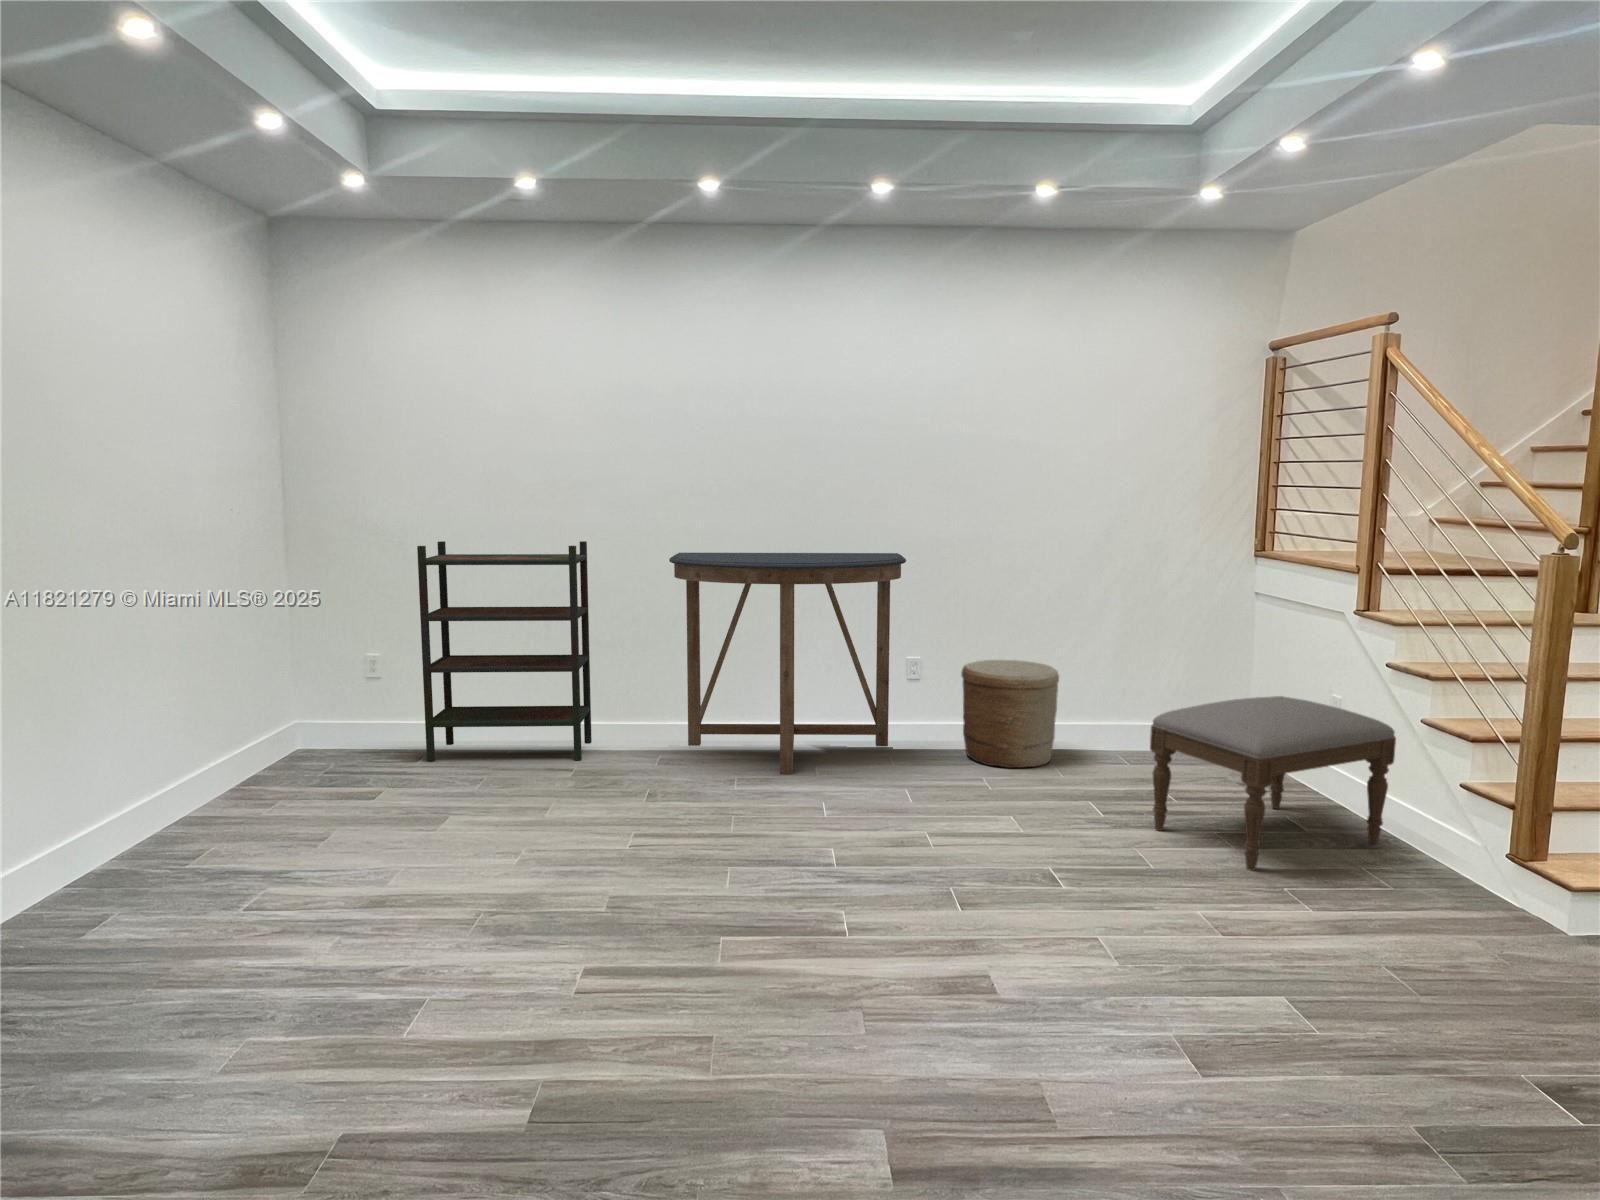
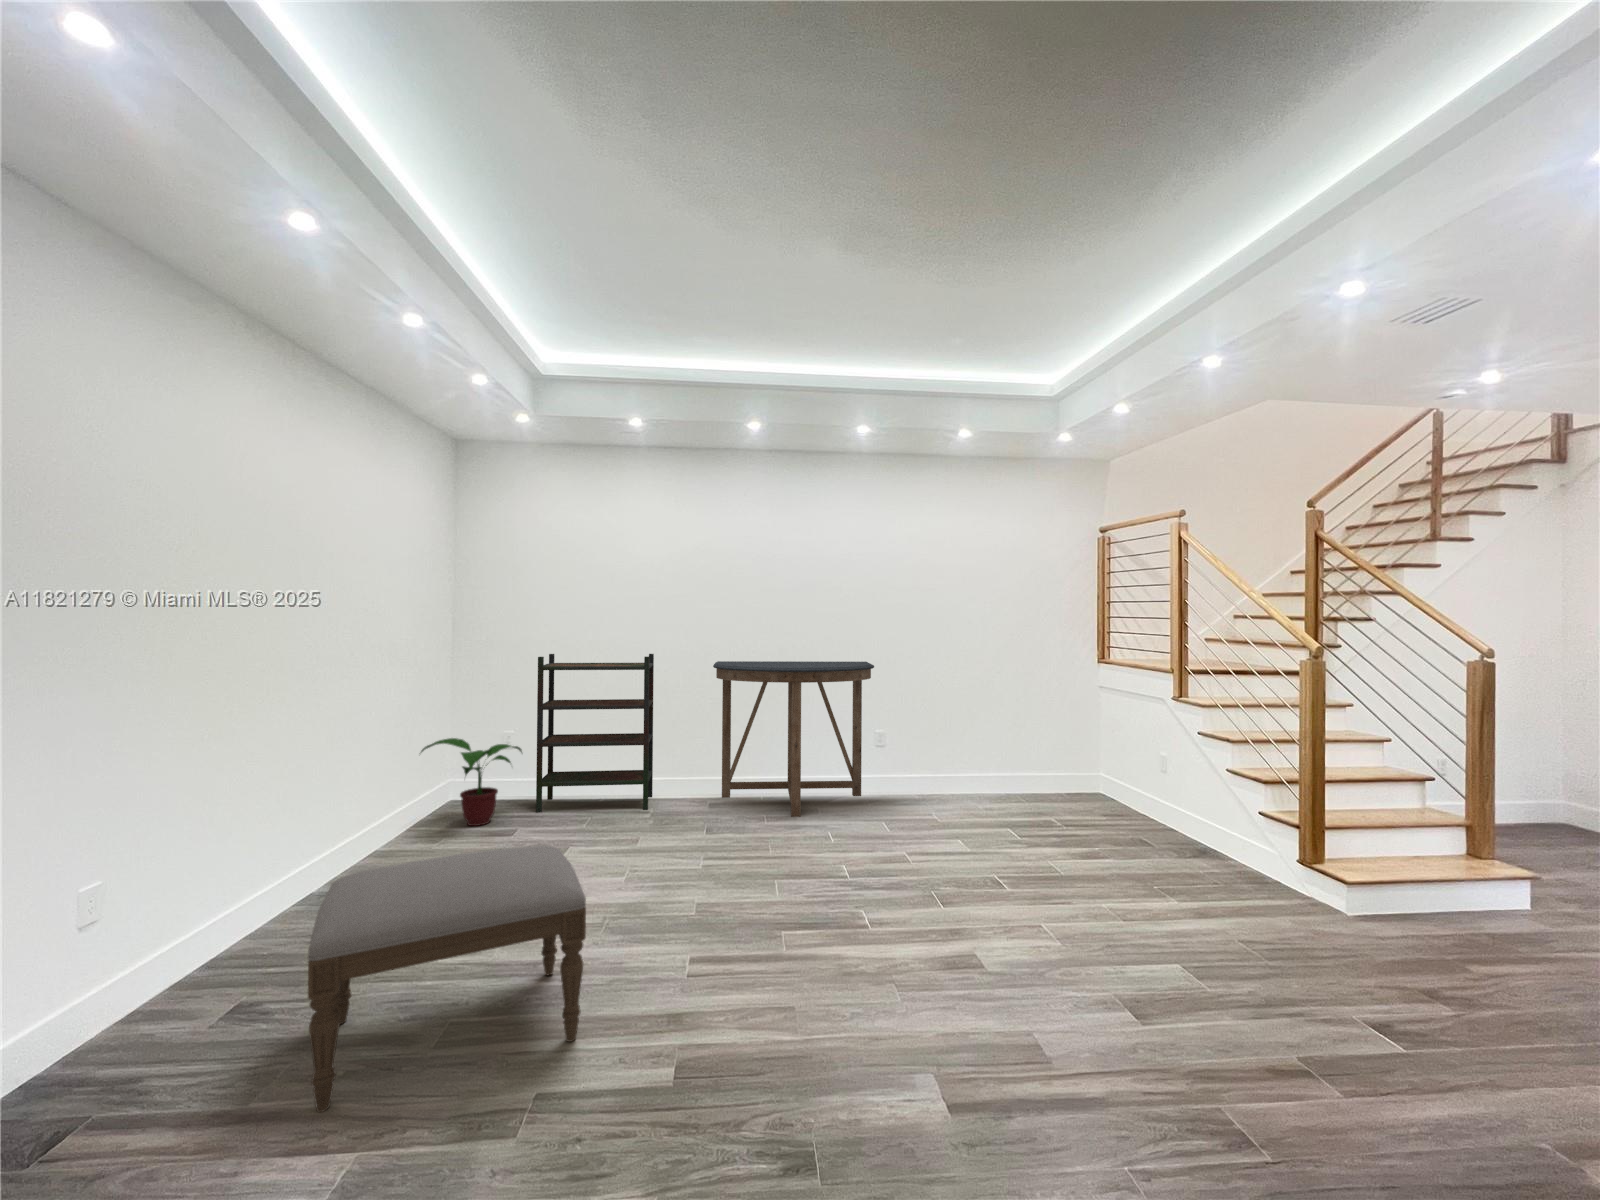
potted plant: none [259,660,404,779] -> present [421,738,522,826]
woven basket: present [961,660,1059,768] -> none [912,734,979,810]
ottoman: present [1150,696,1396,871] -> present [307,845,586,1112]

